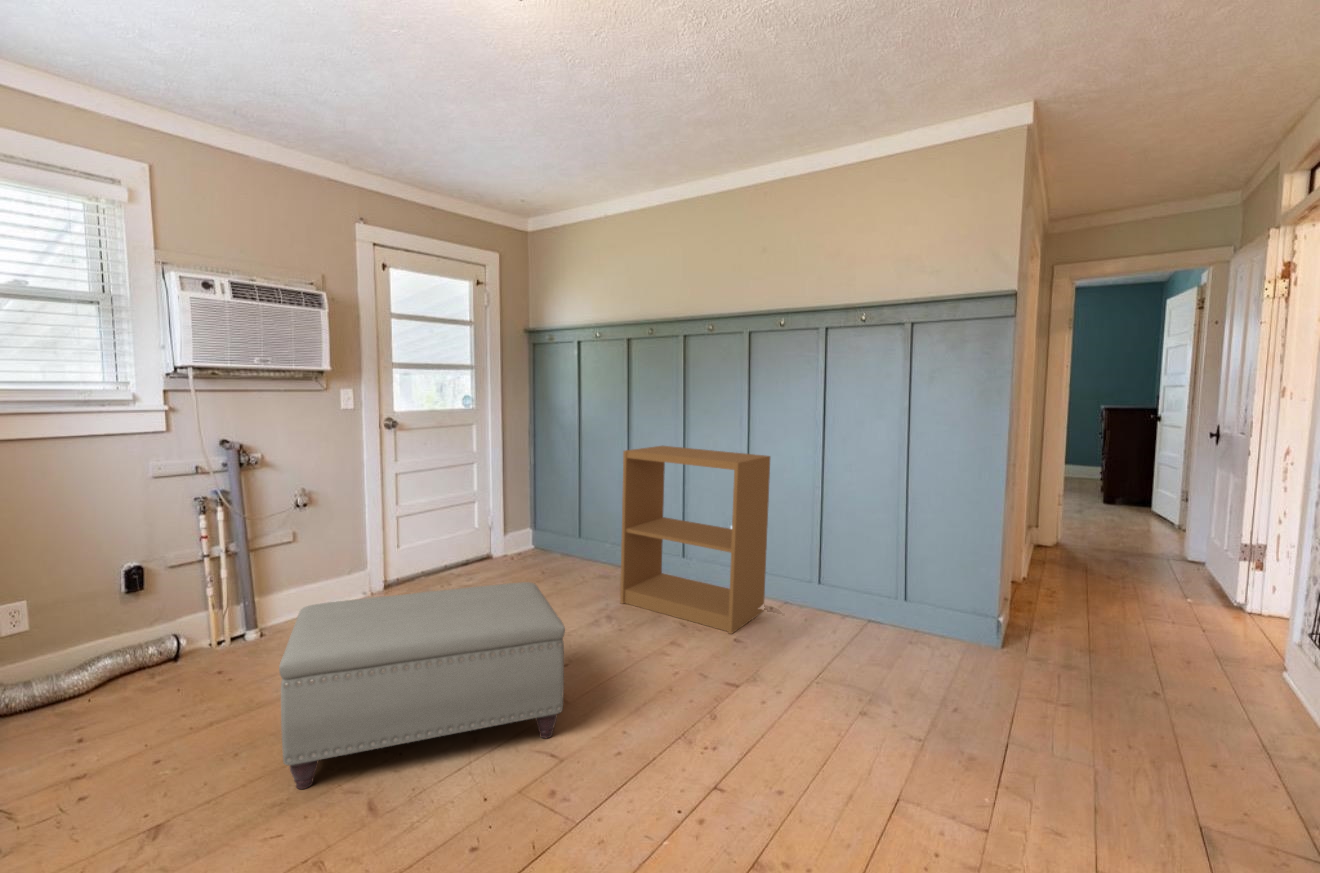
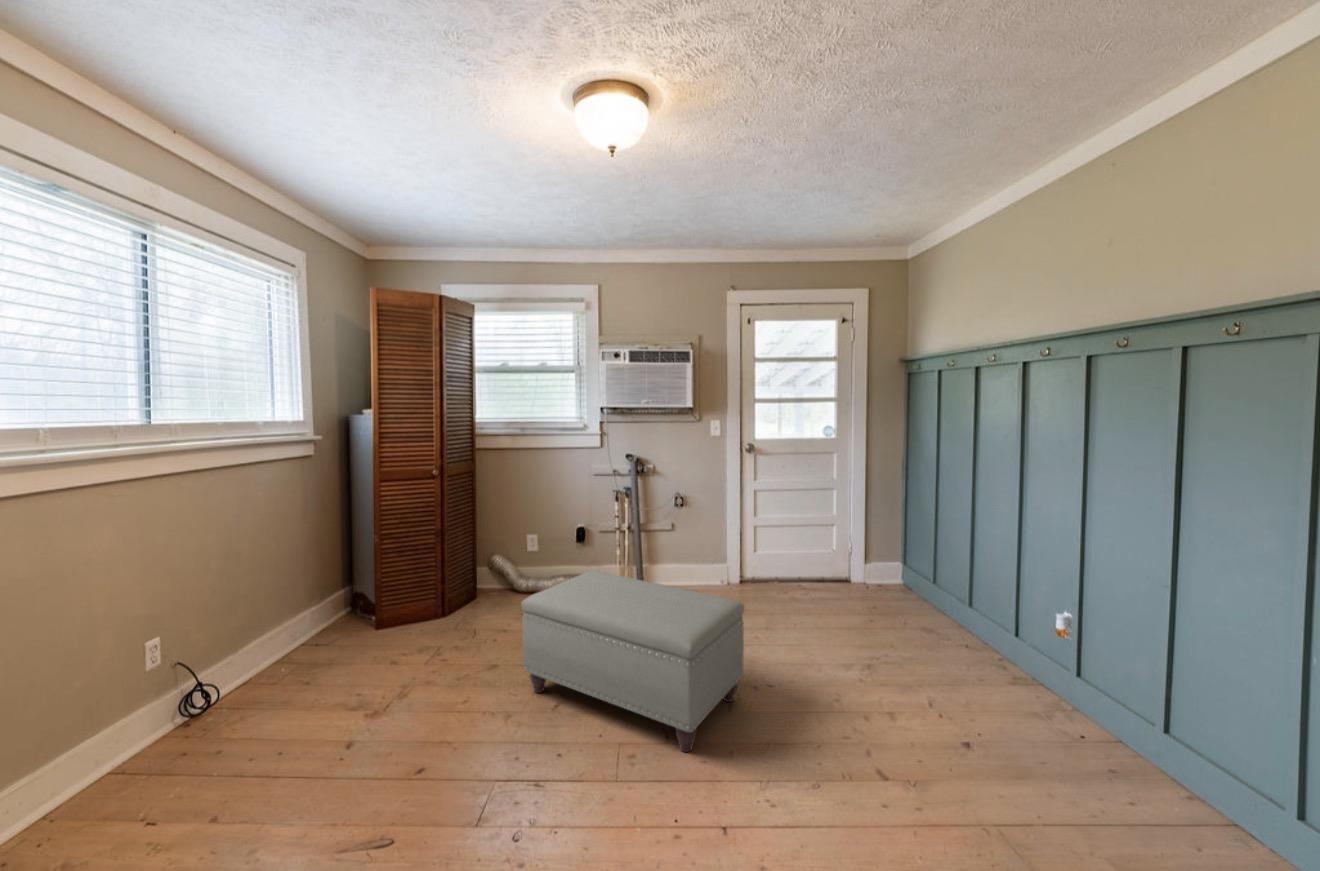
bookshelf: present [620,446,770,634] -> none [925,487,1153,767]

